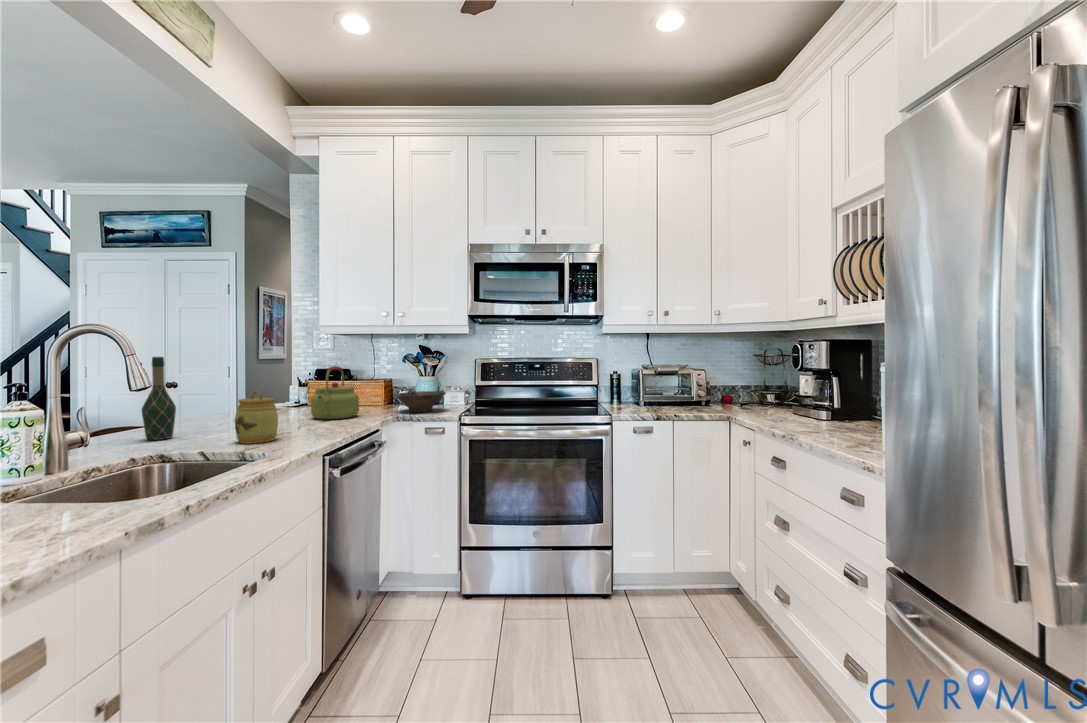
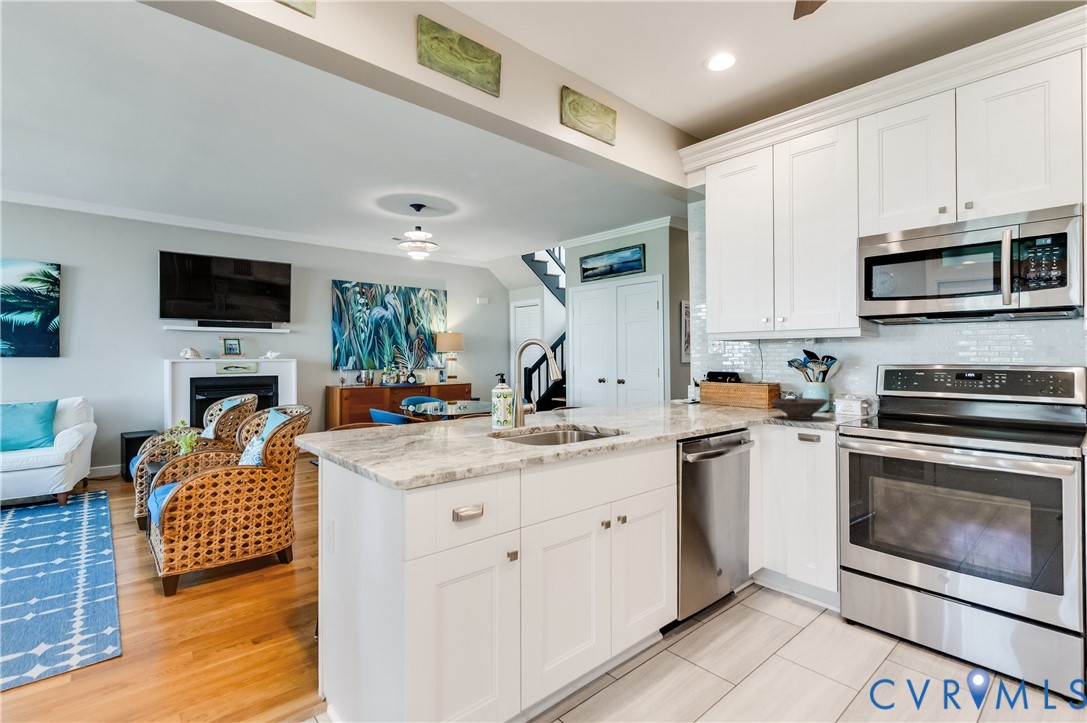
wine bottle: present [142,357,176,440] -> none [586,368,603,423]
kettle: present [311,366,359,419] -> none [695,373,736,419]
jar: present [235,390,278,444] -> none [632,393,661,433]

